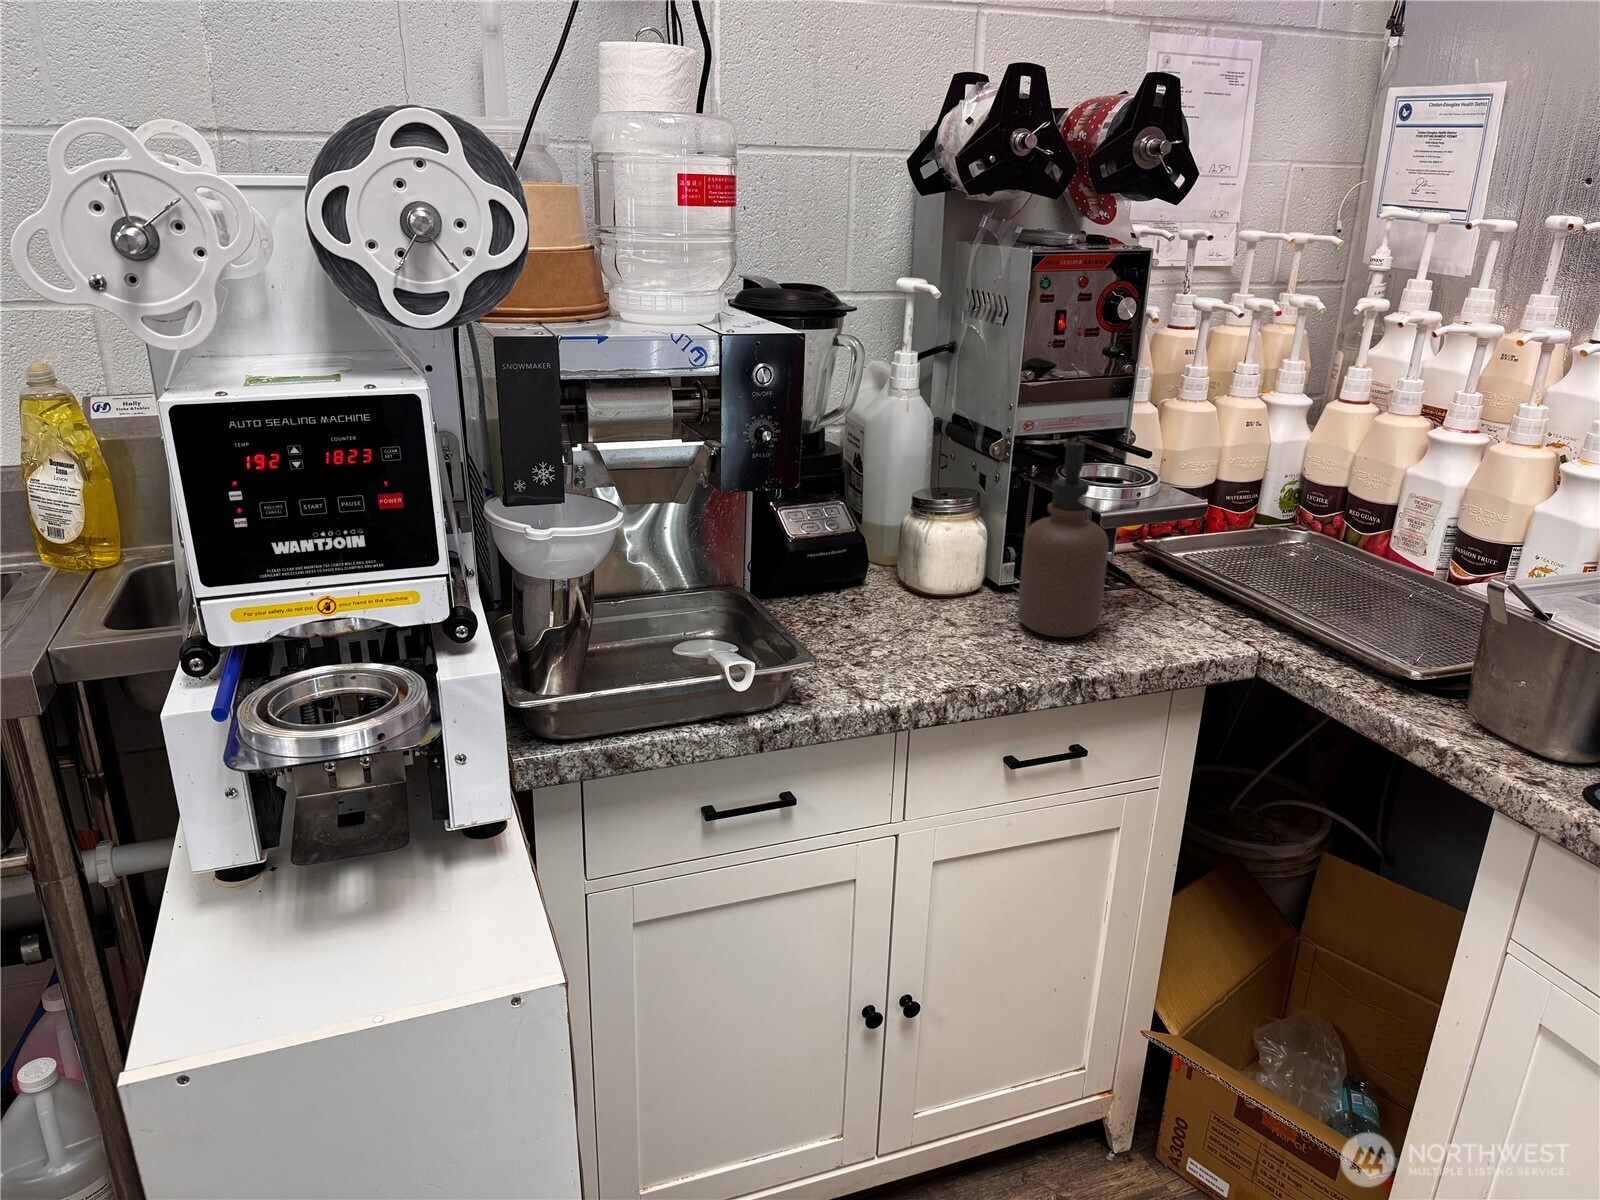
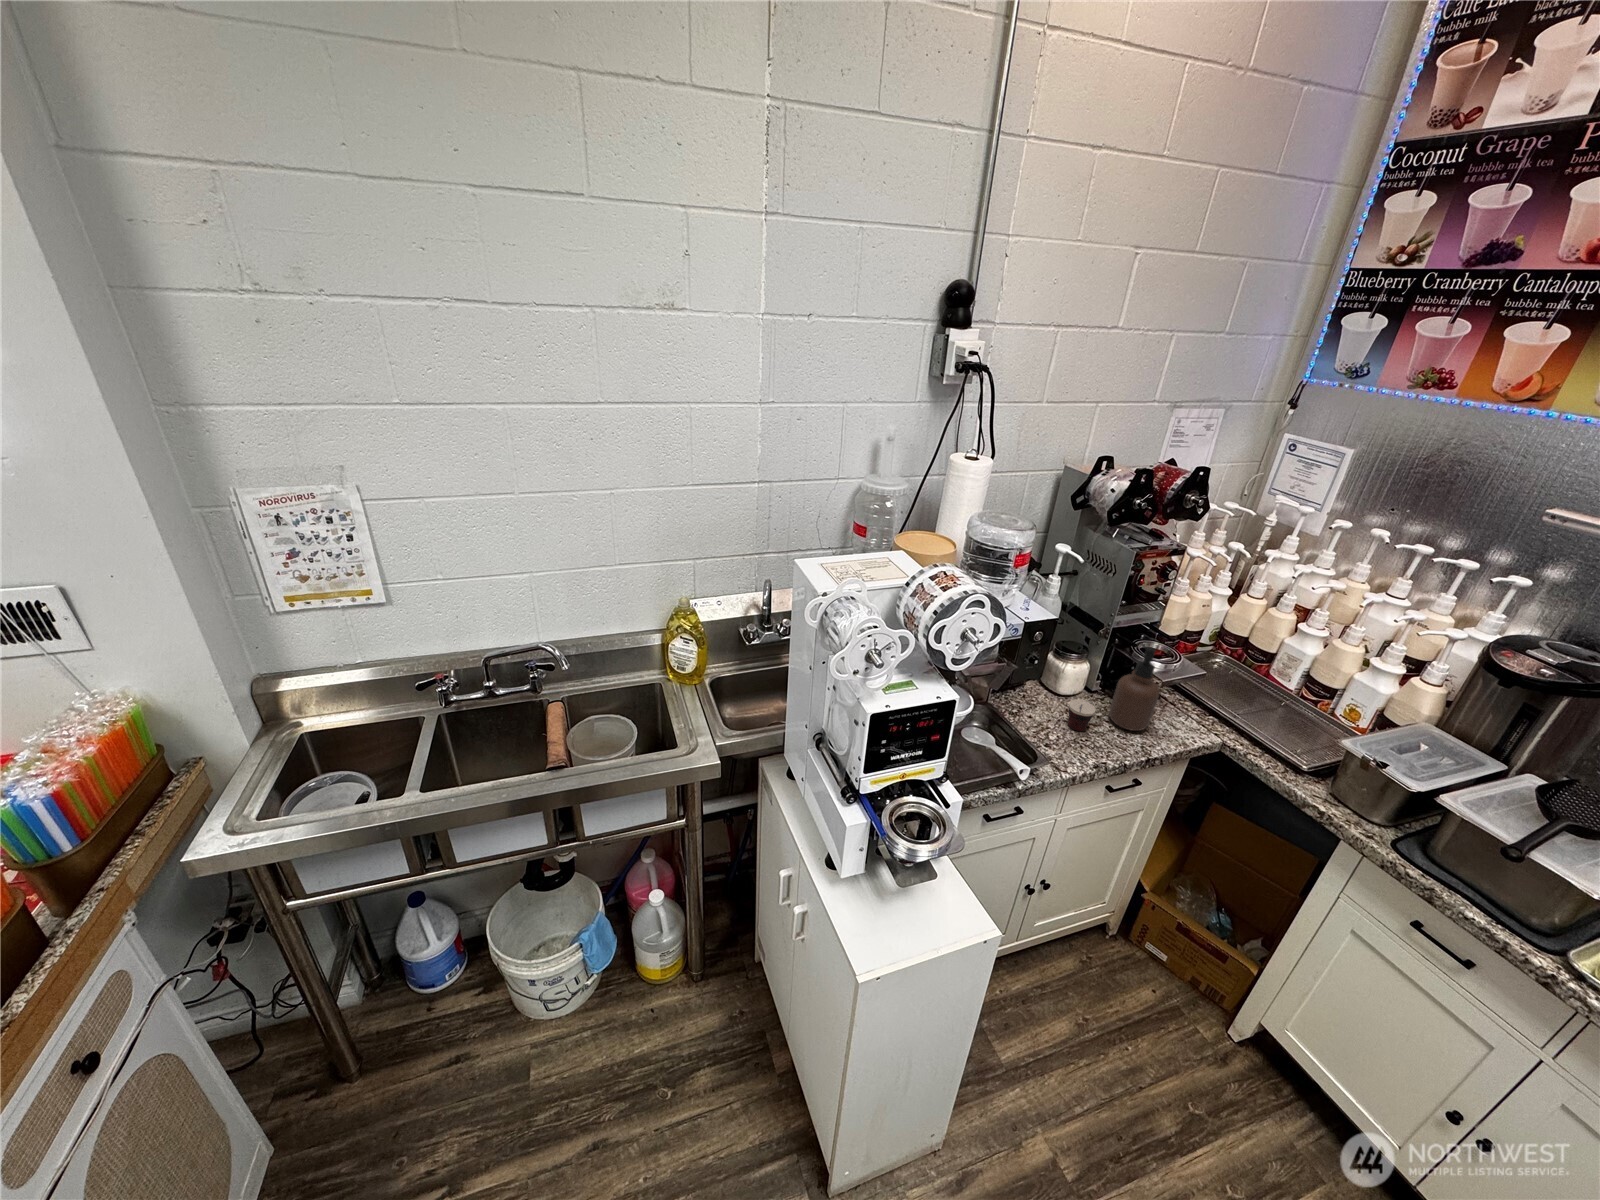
cup: none [915,567,972,641] -> present [1068,700,1096,731]

